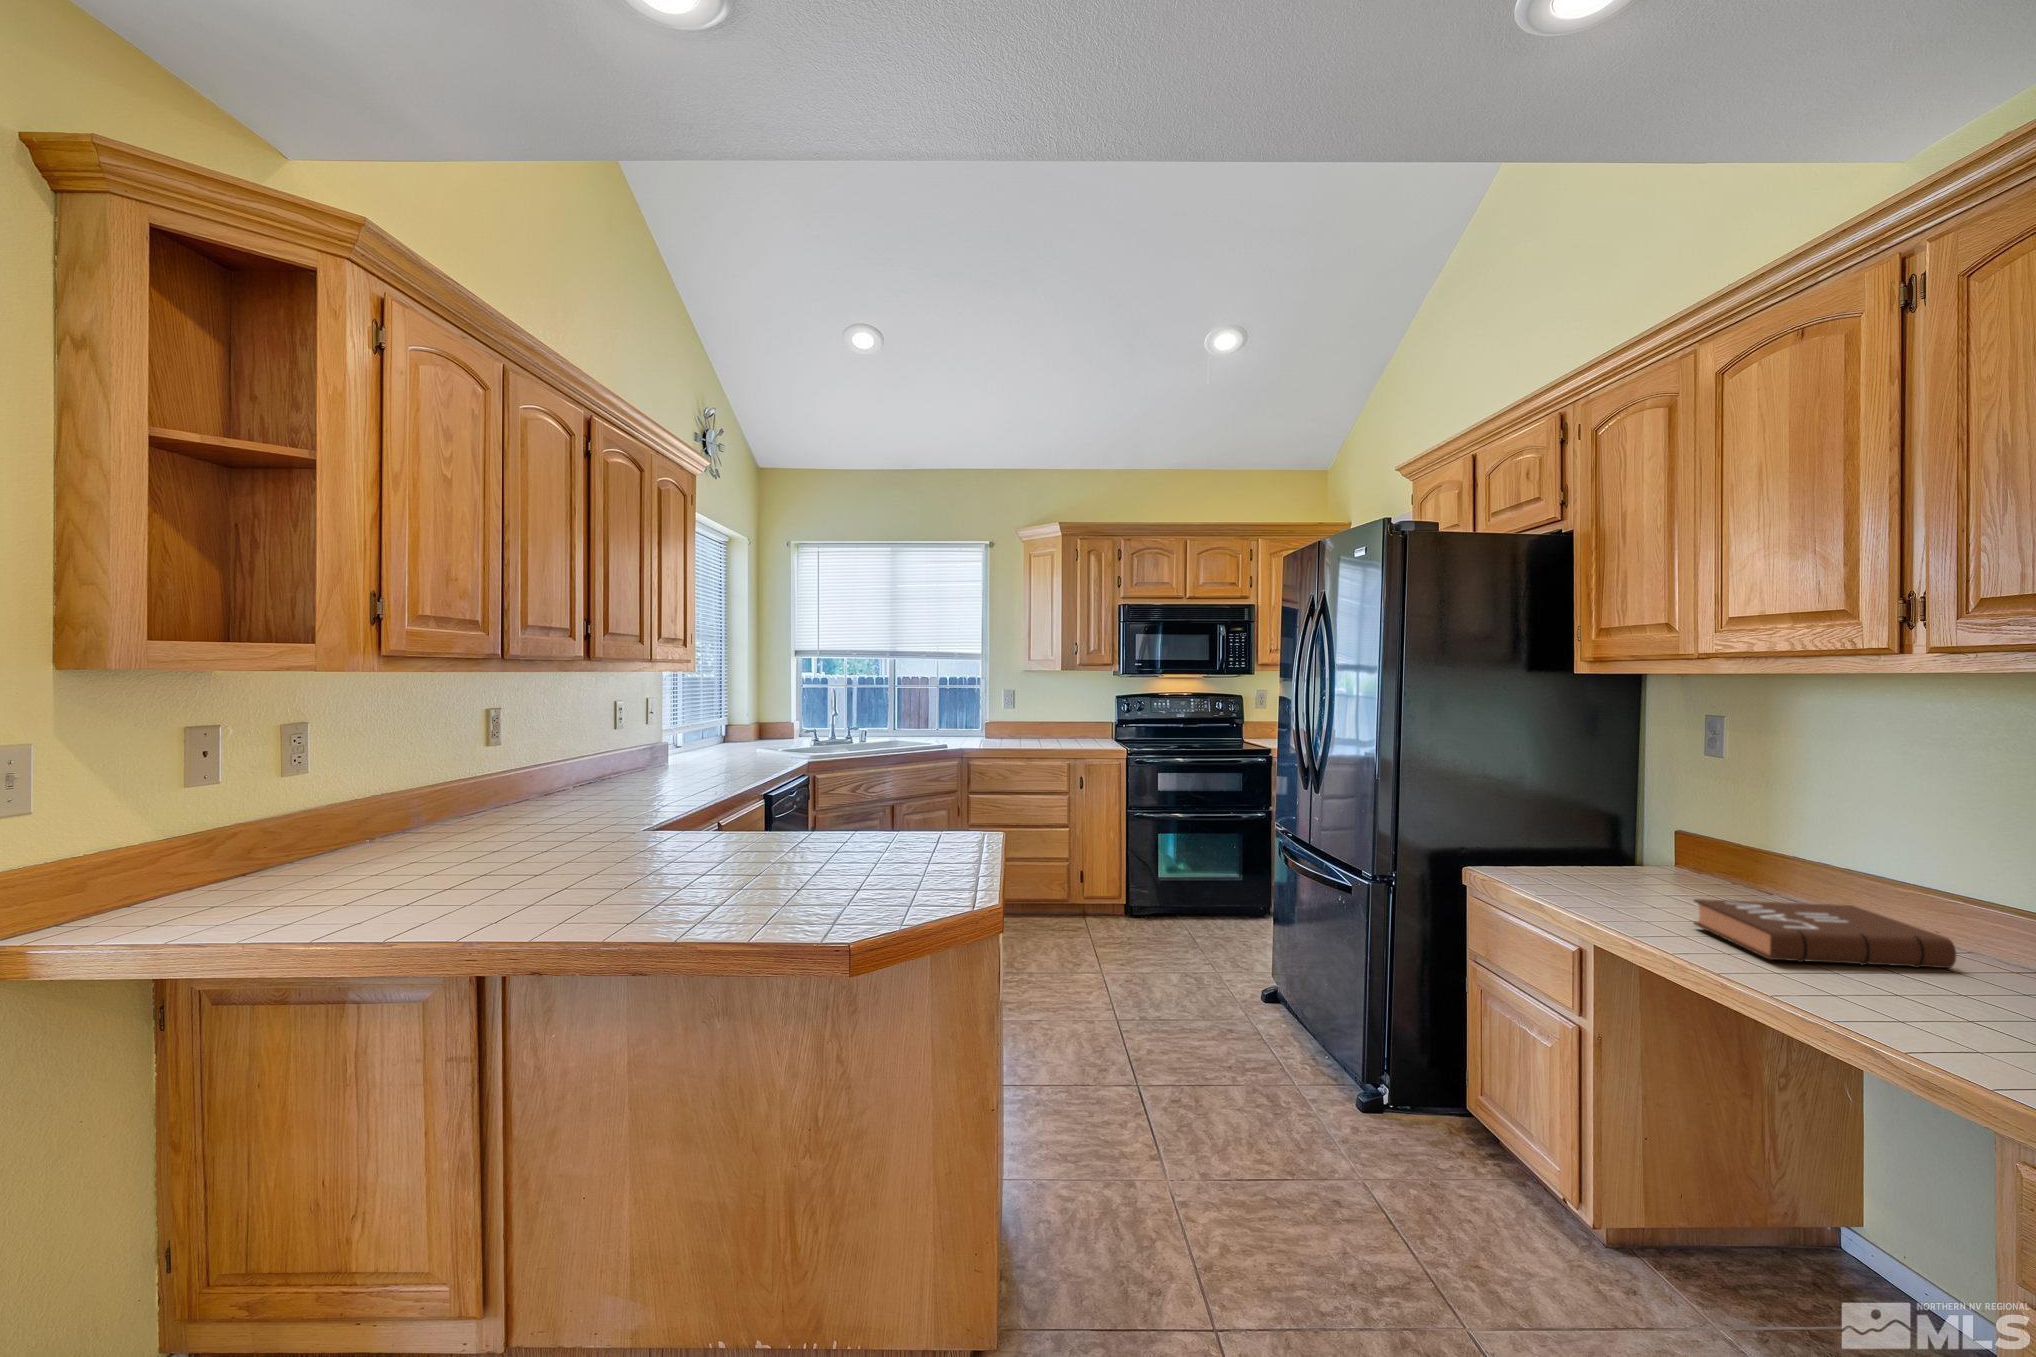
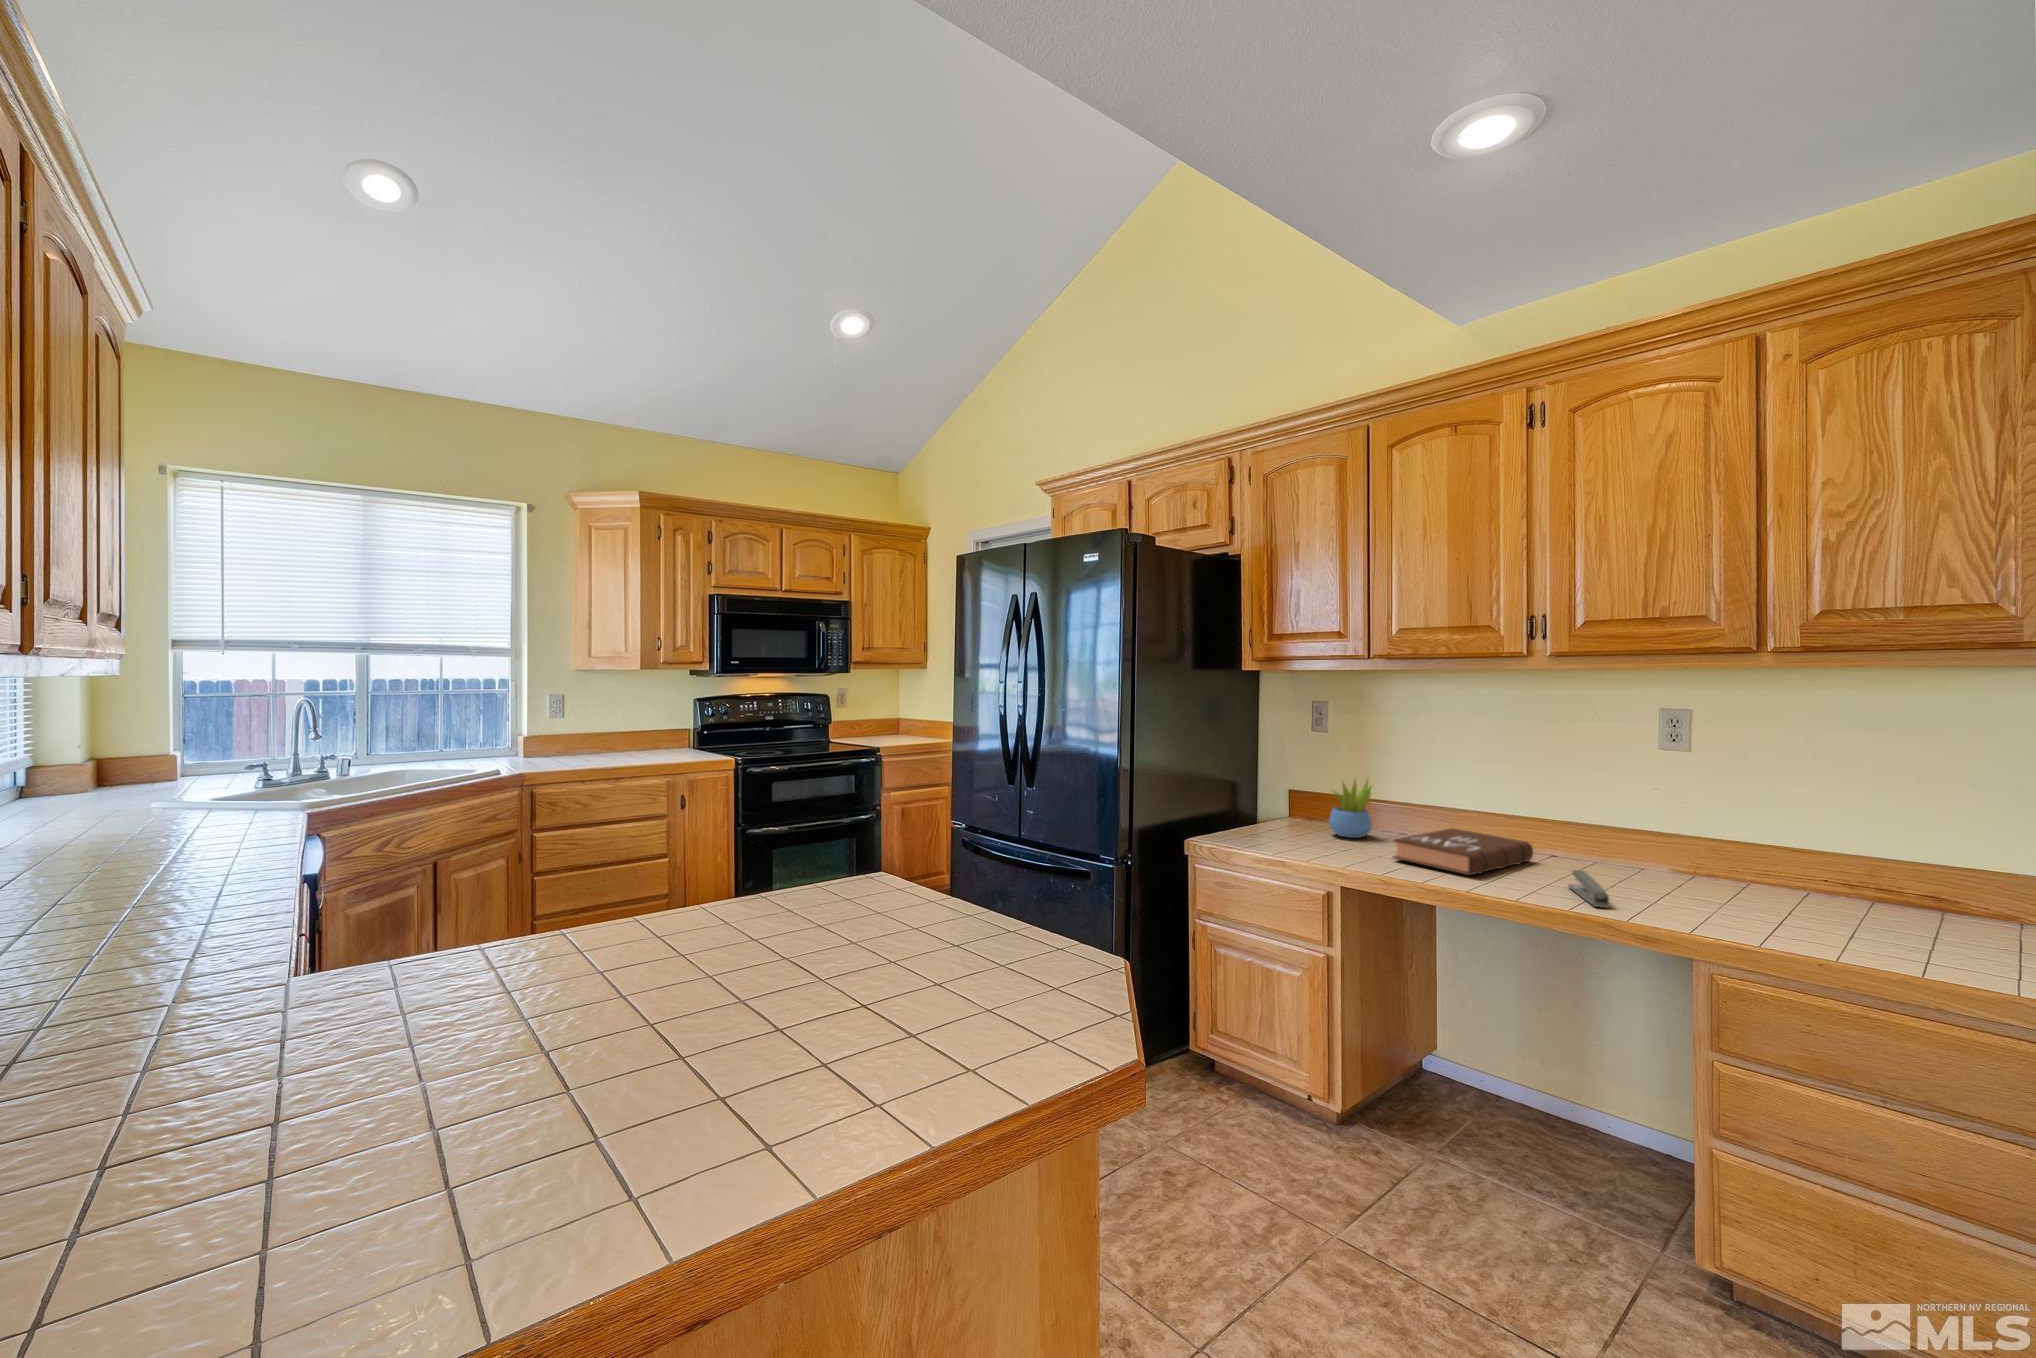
succulent plant: none [1671,817,1740,900] -> present [1329,778,1372,838]
stapler: none [1895,976,1950,1034] -> present [1568,870,1610,908]

